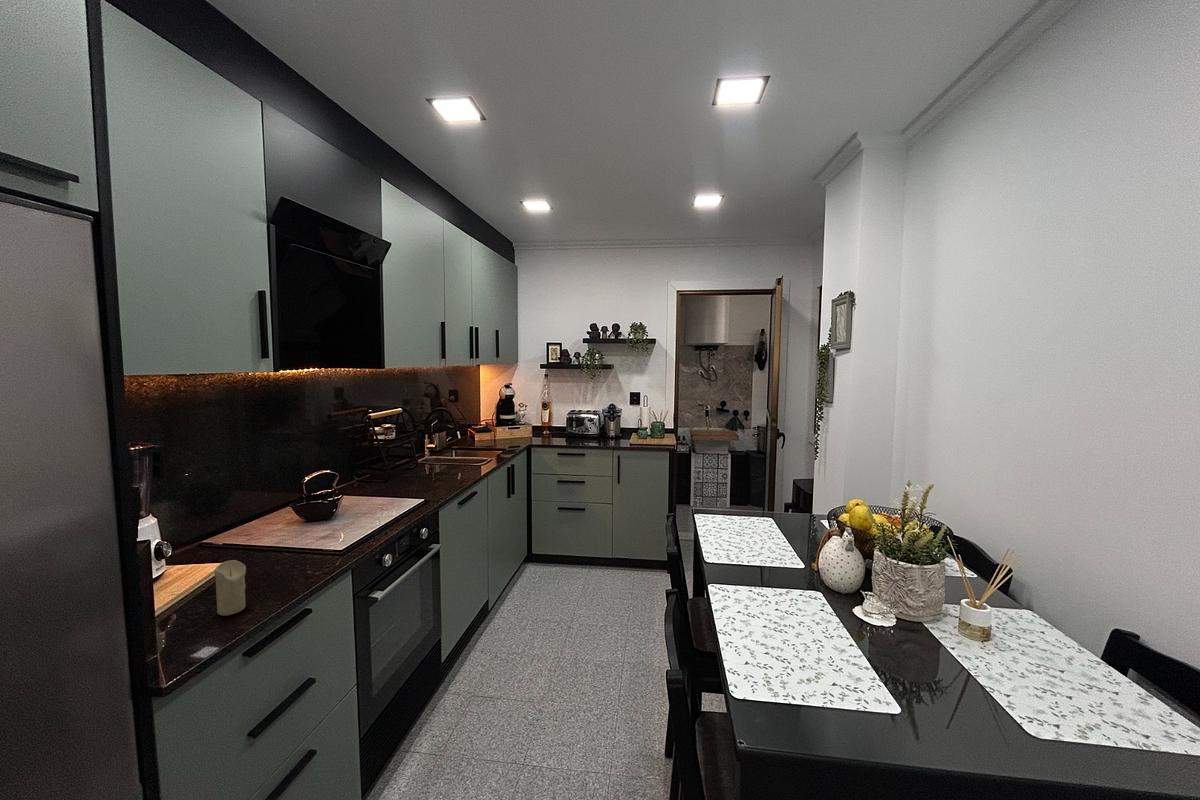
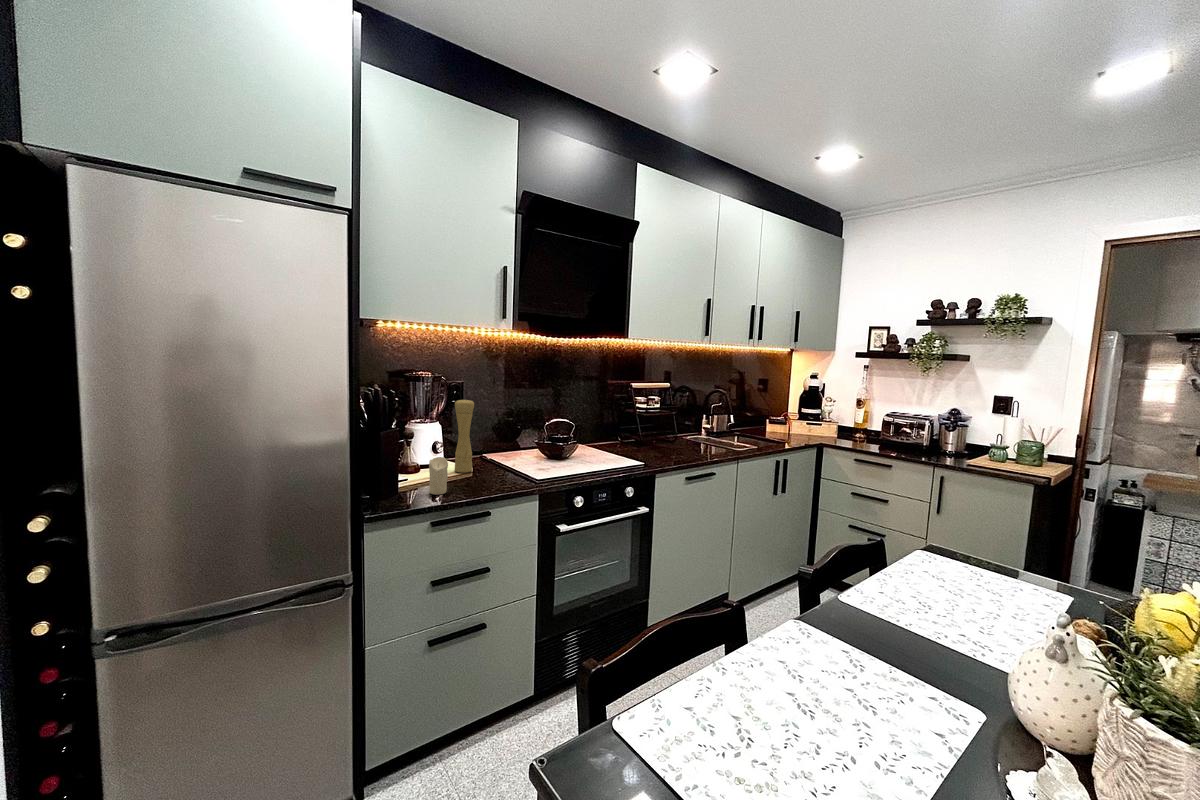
pepper mill: none [192,471,228,576] -> present [455,399,474,473]

